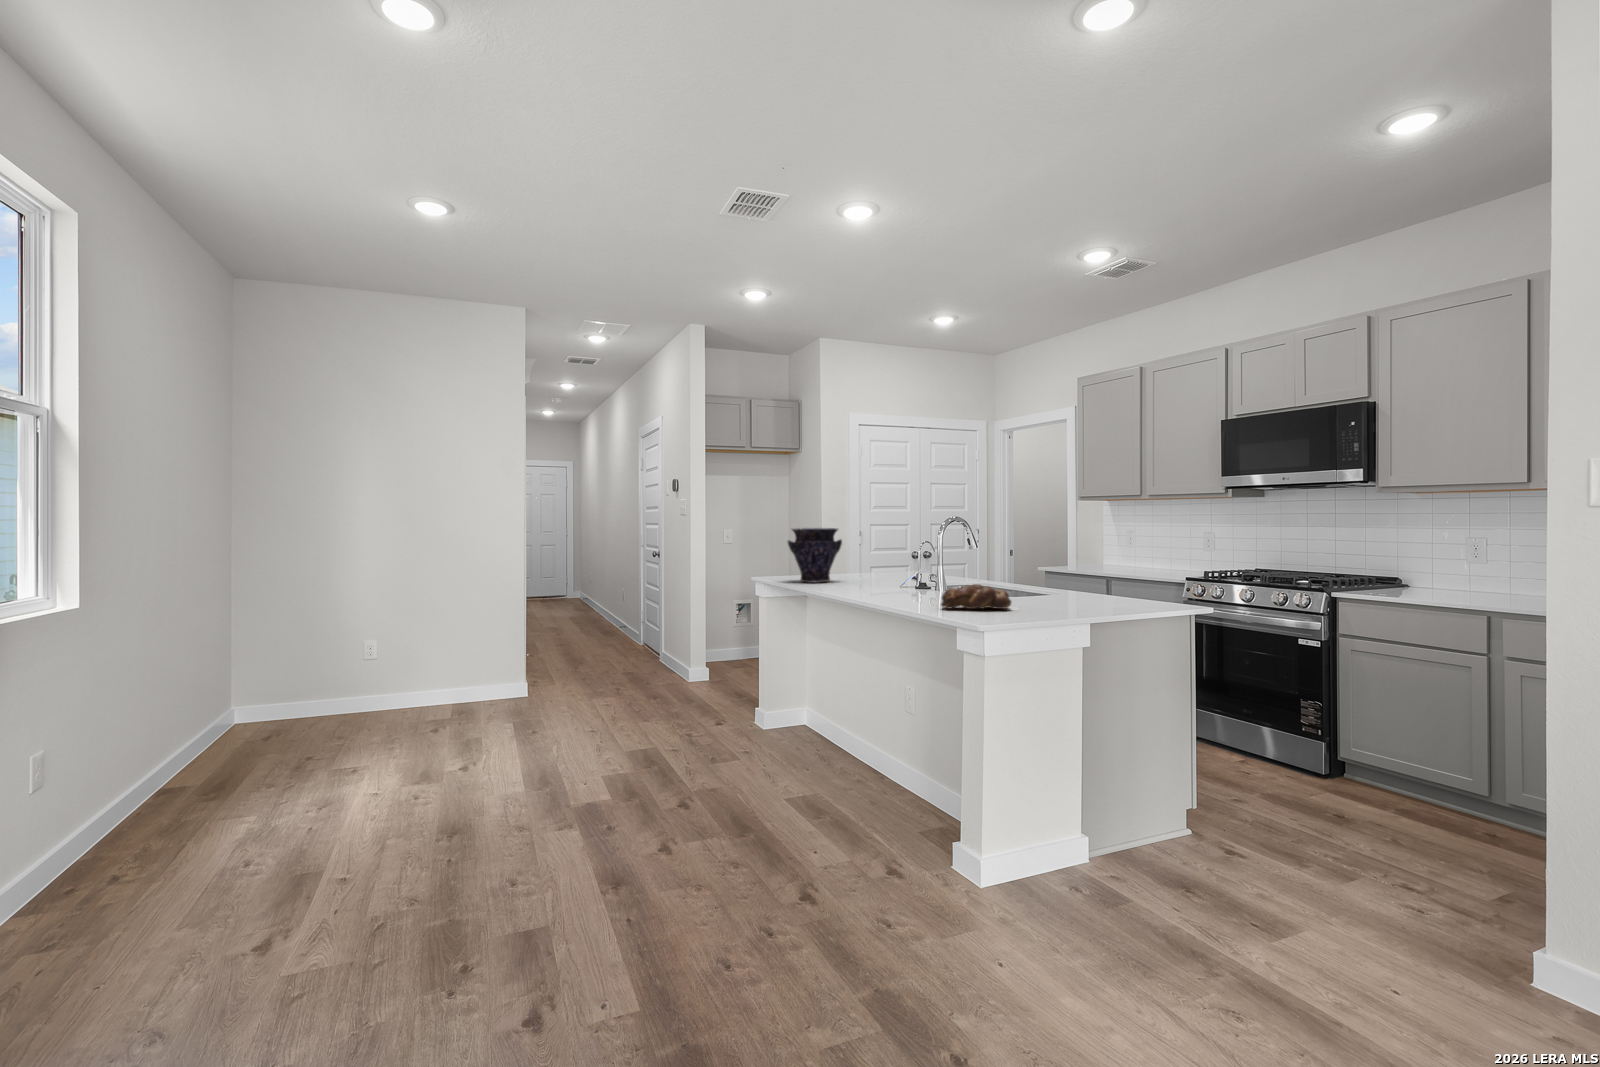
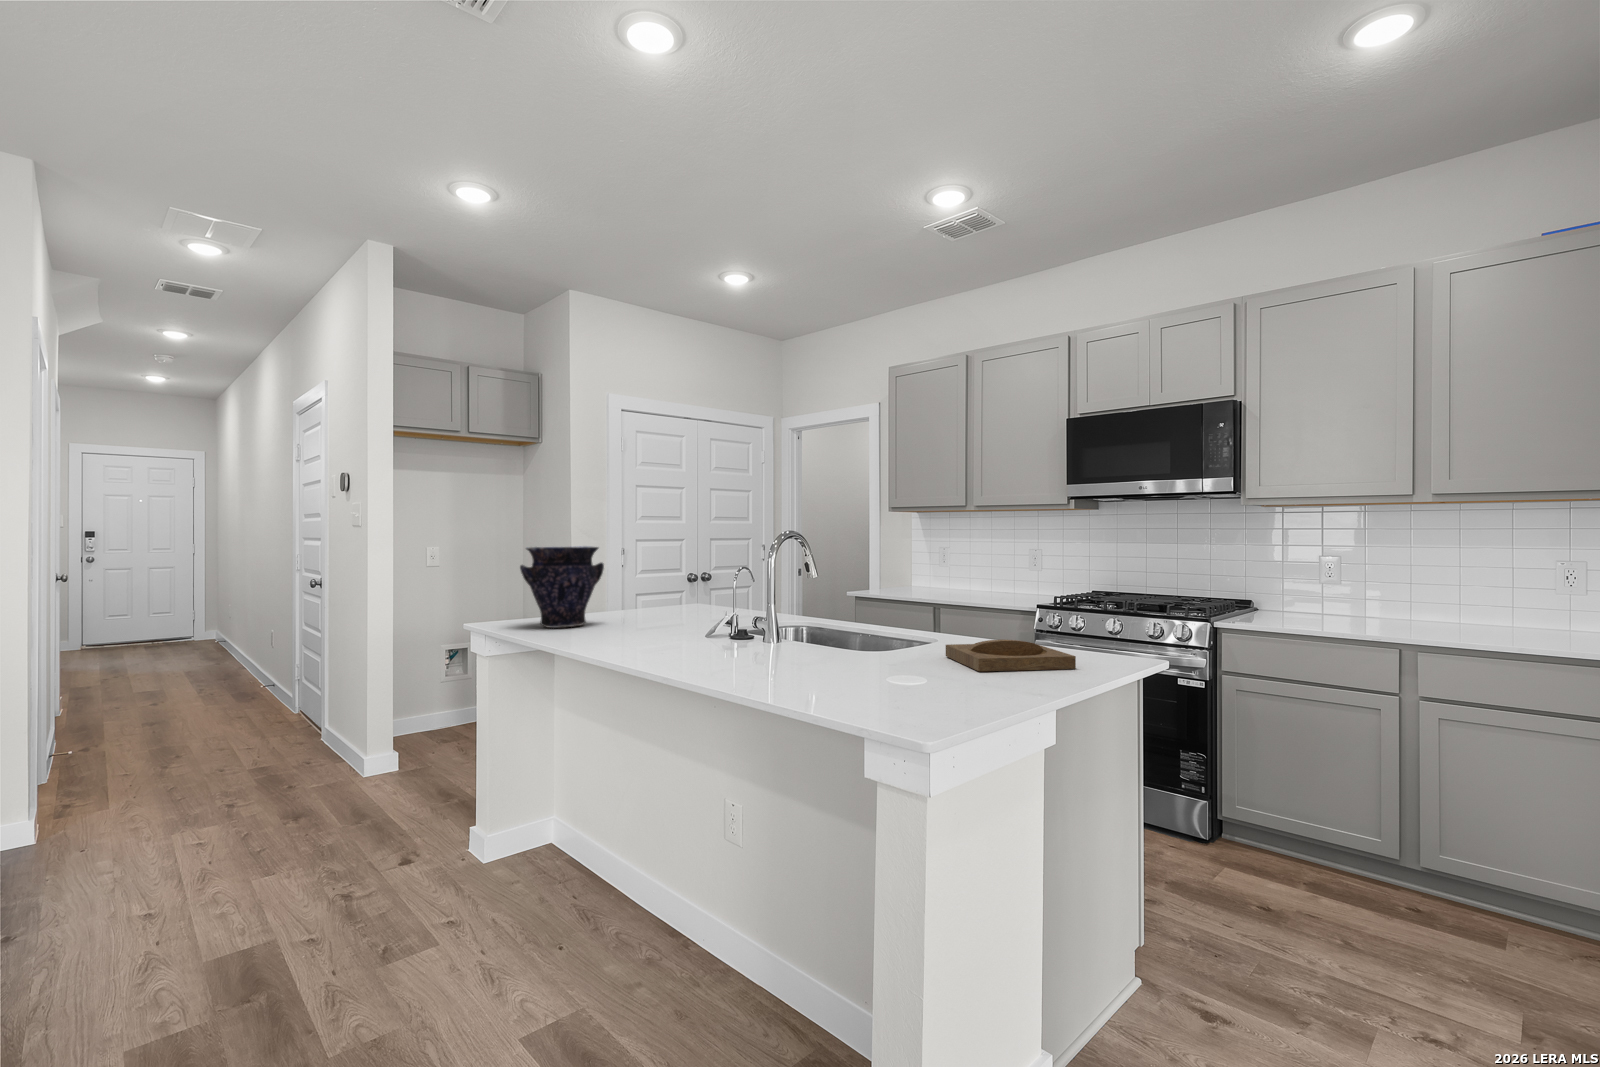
bread loaf: present [941,584,1011,609] -> none [798,639,912,684]
tray: none [1055,591,1134,609] -> present [946,640,1076,671]

